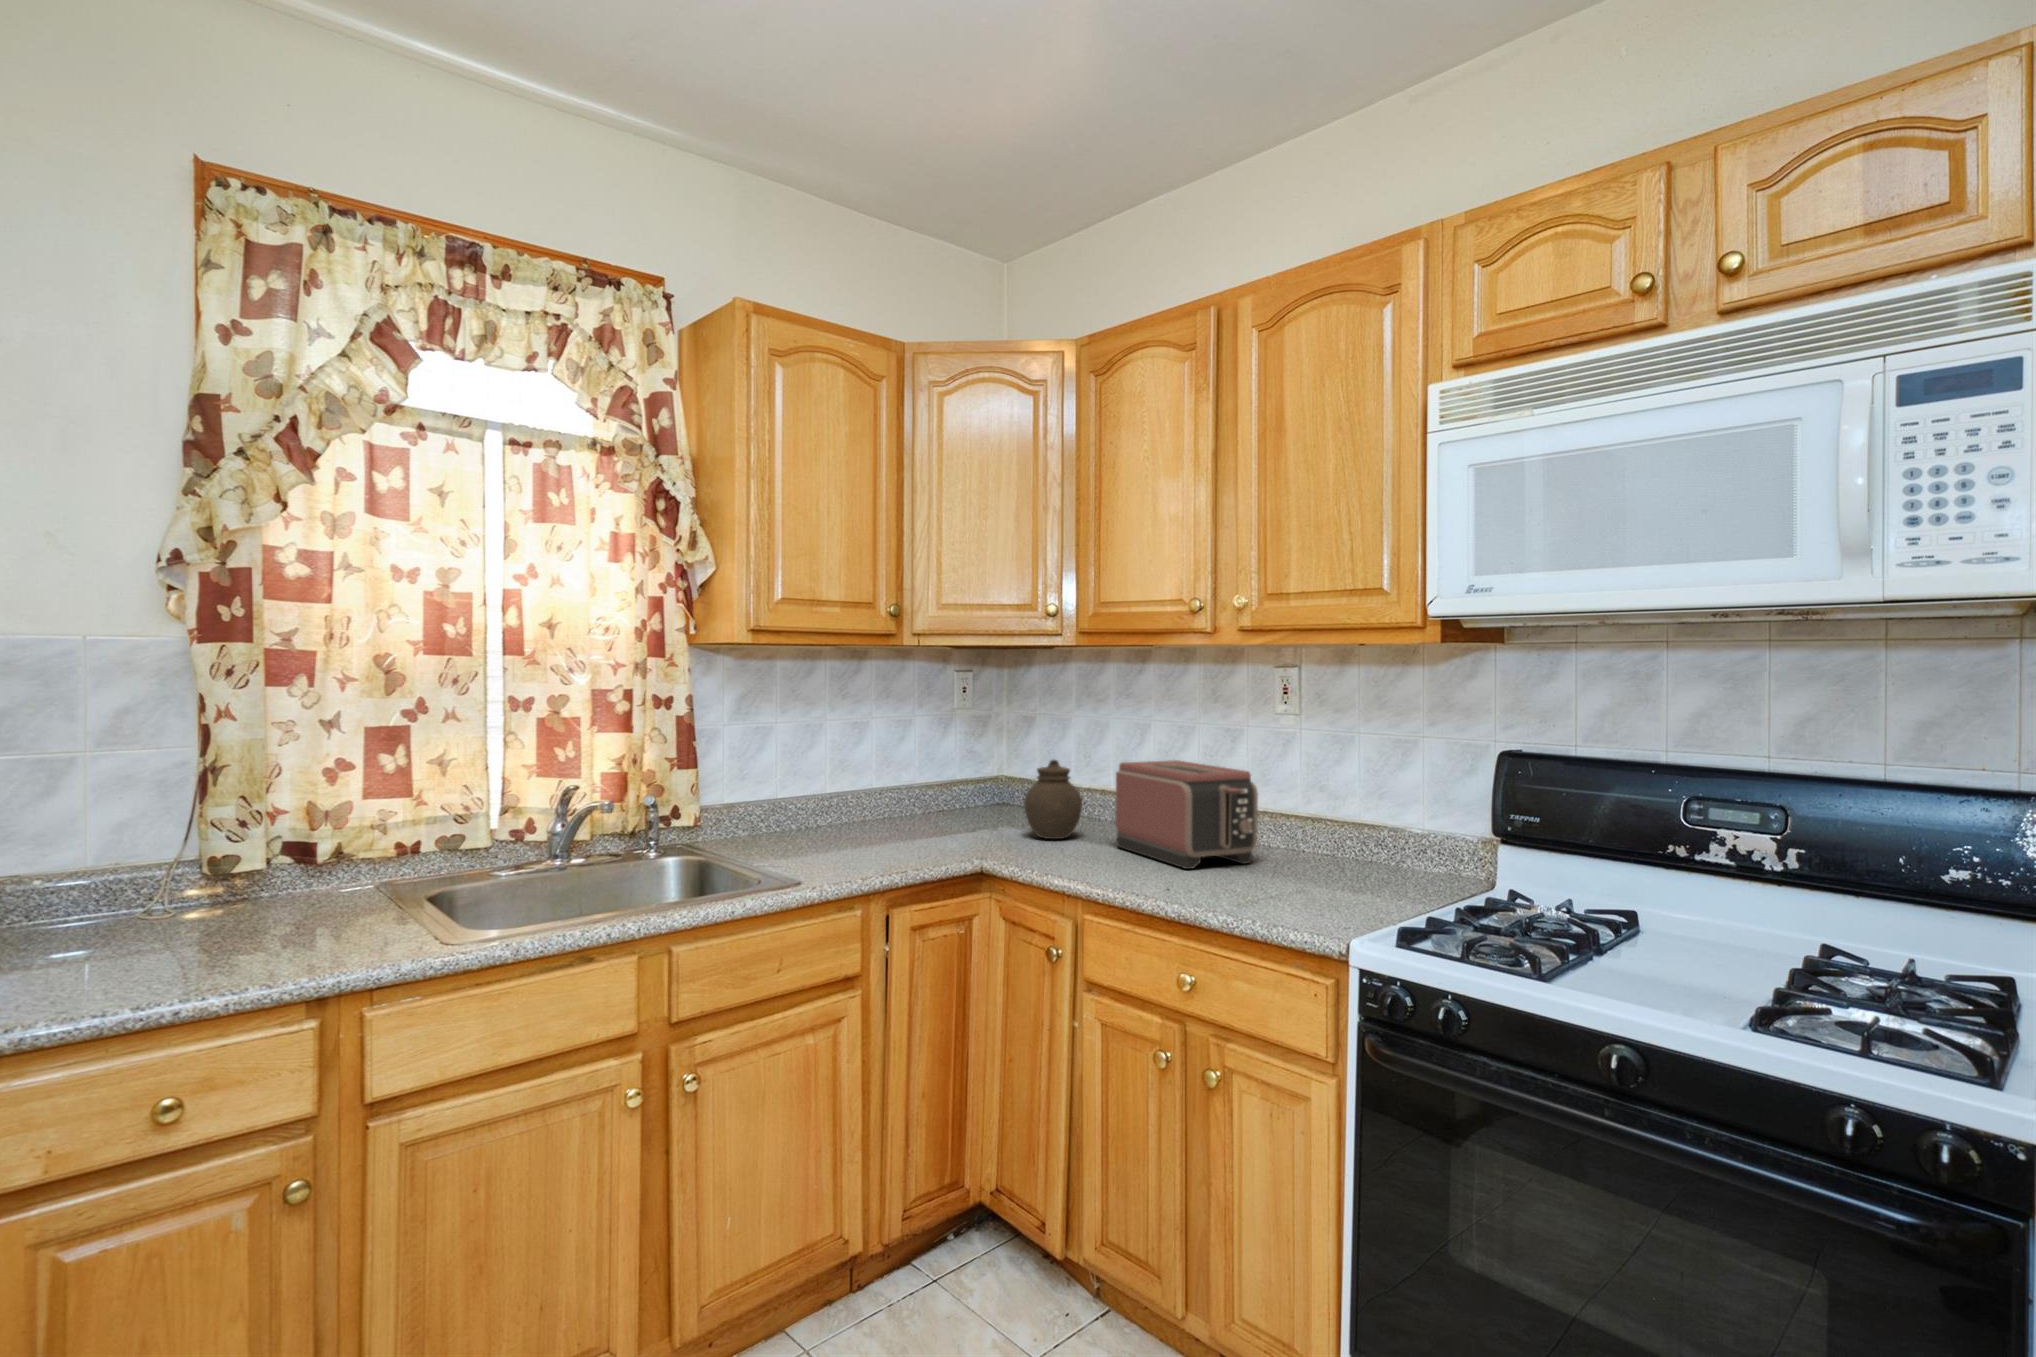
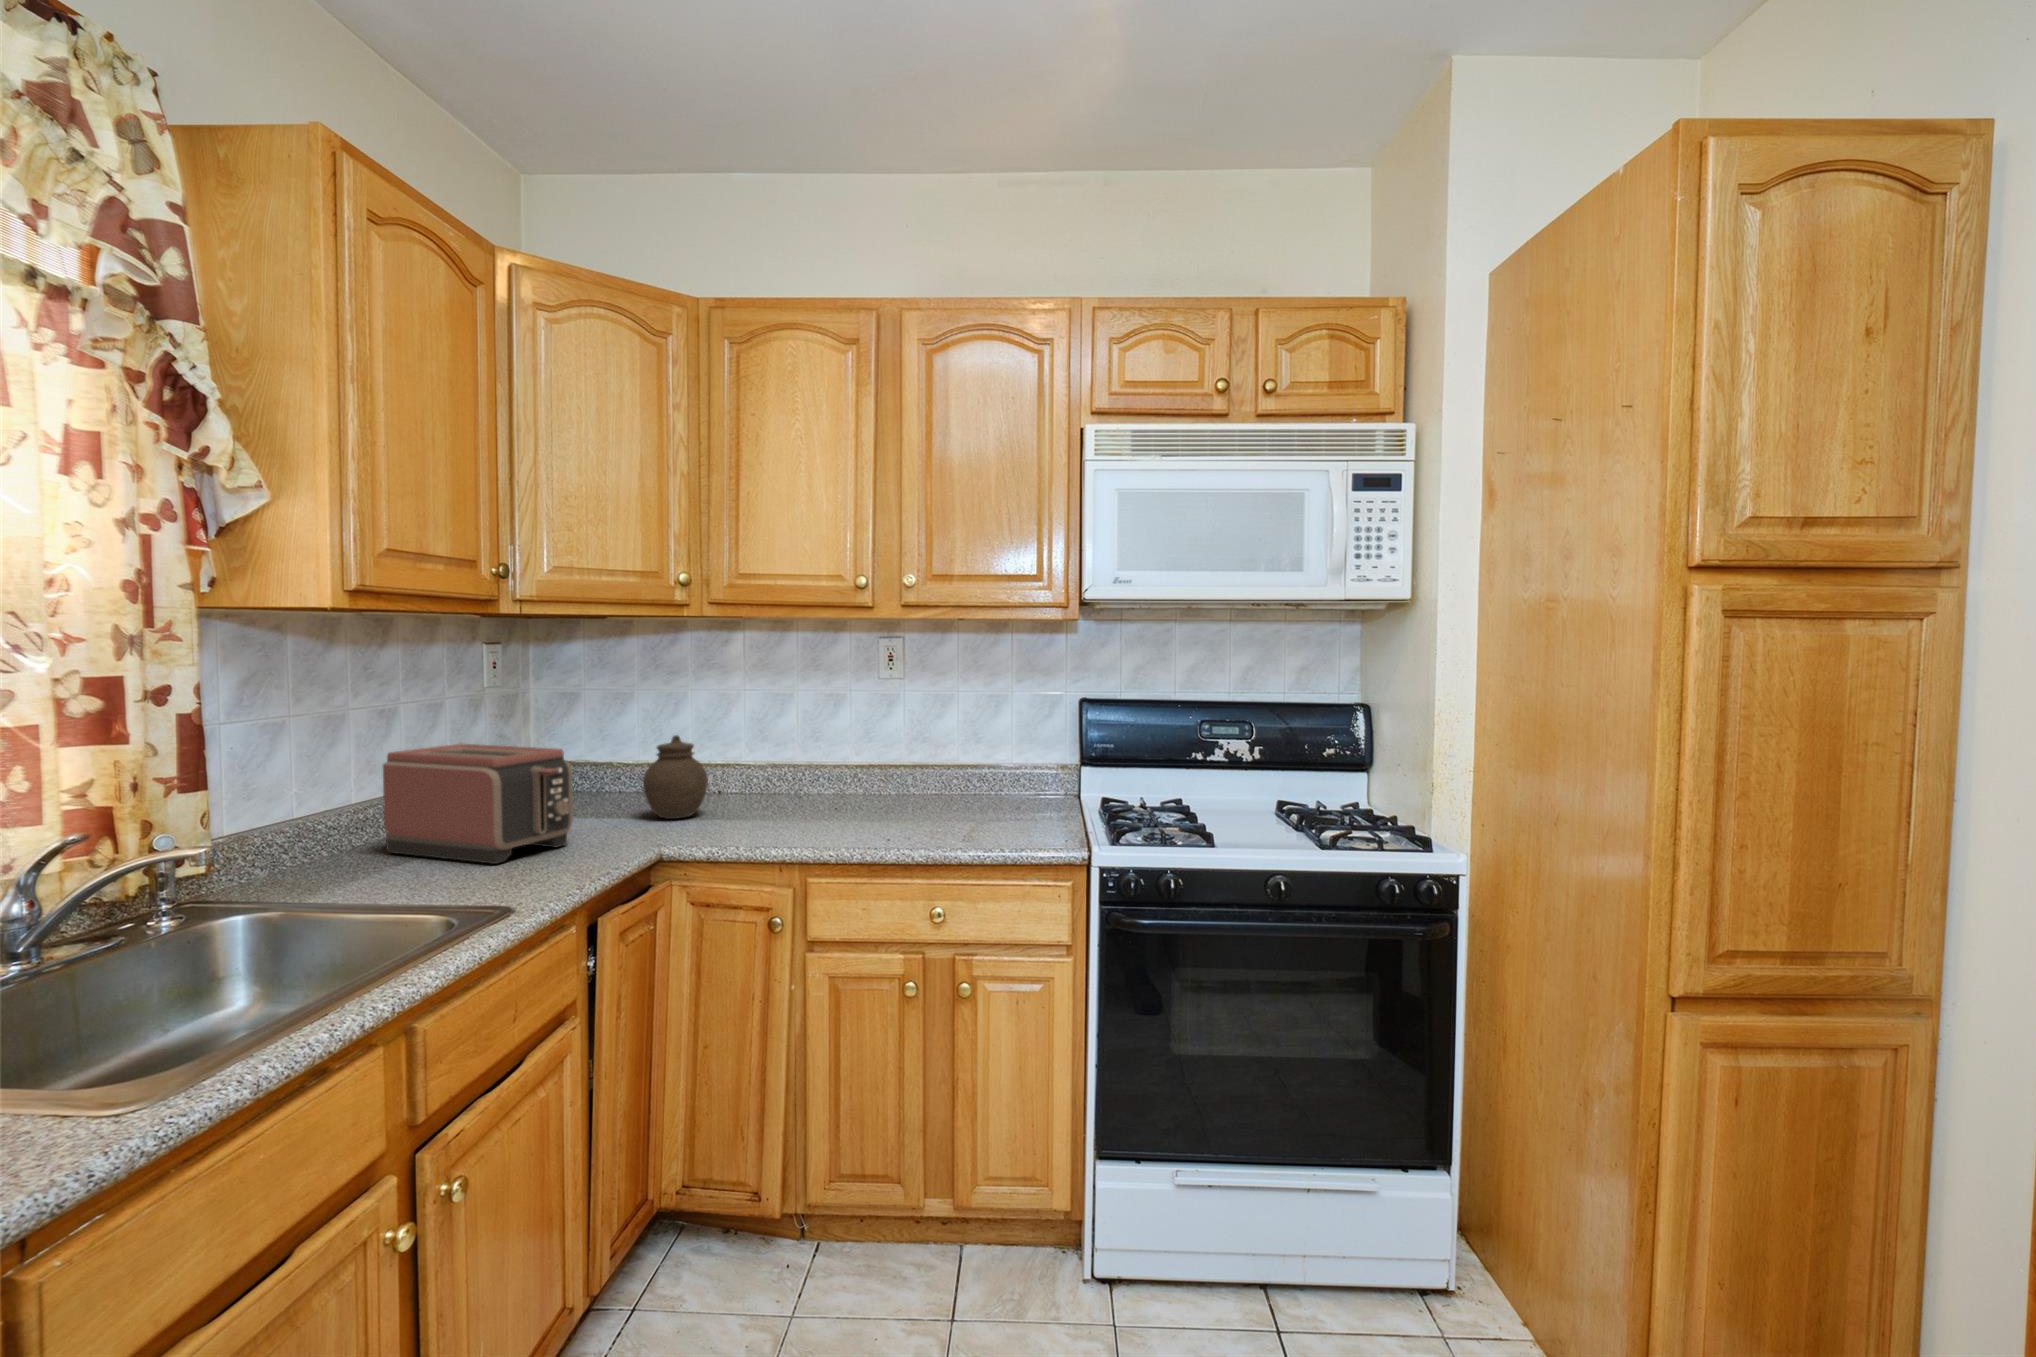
toaster: present [1115,760,1258,869] -> present [383,744,573,864]

